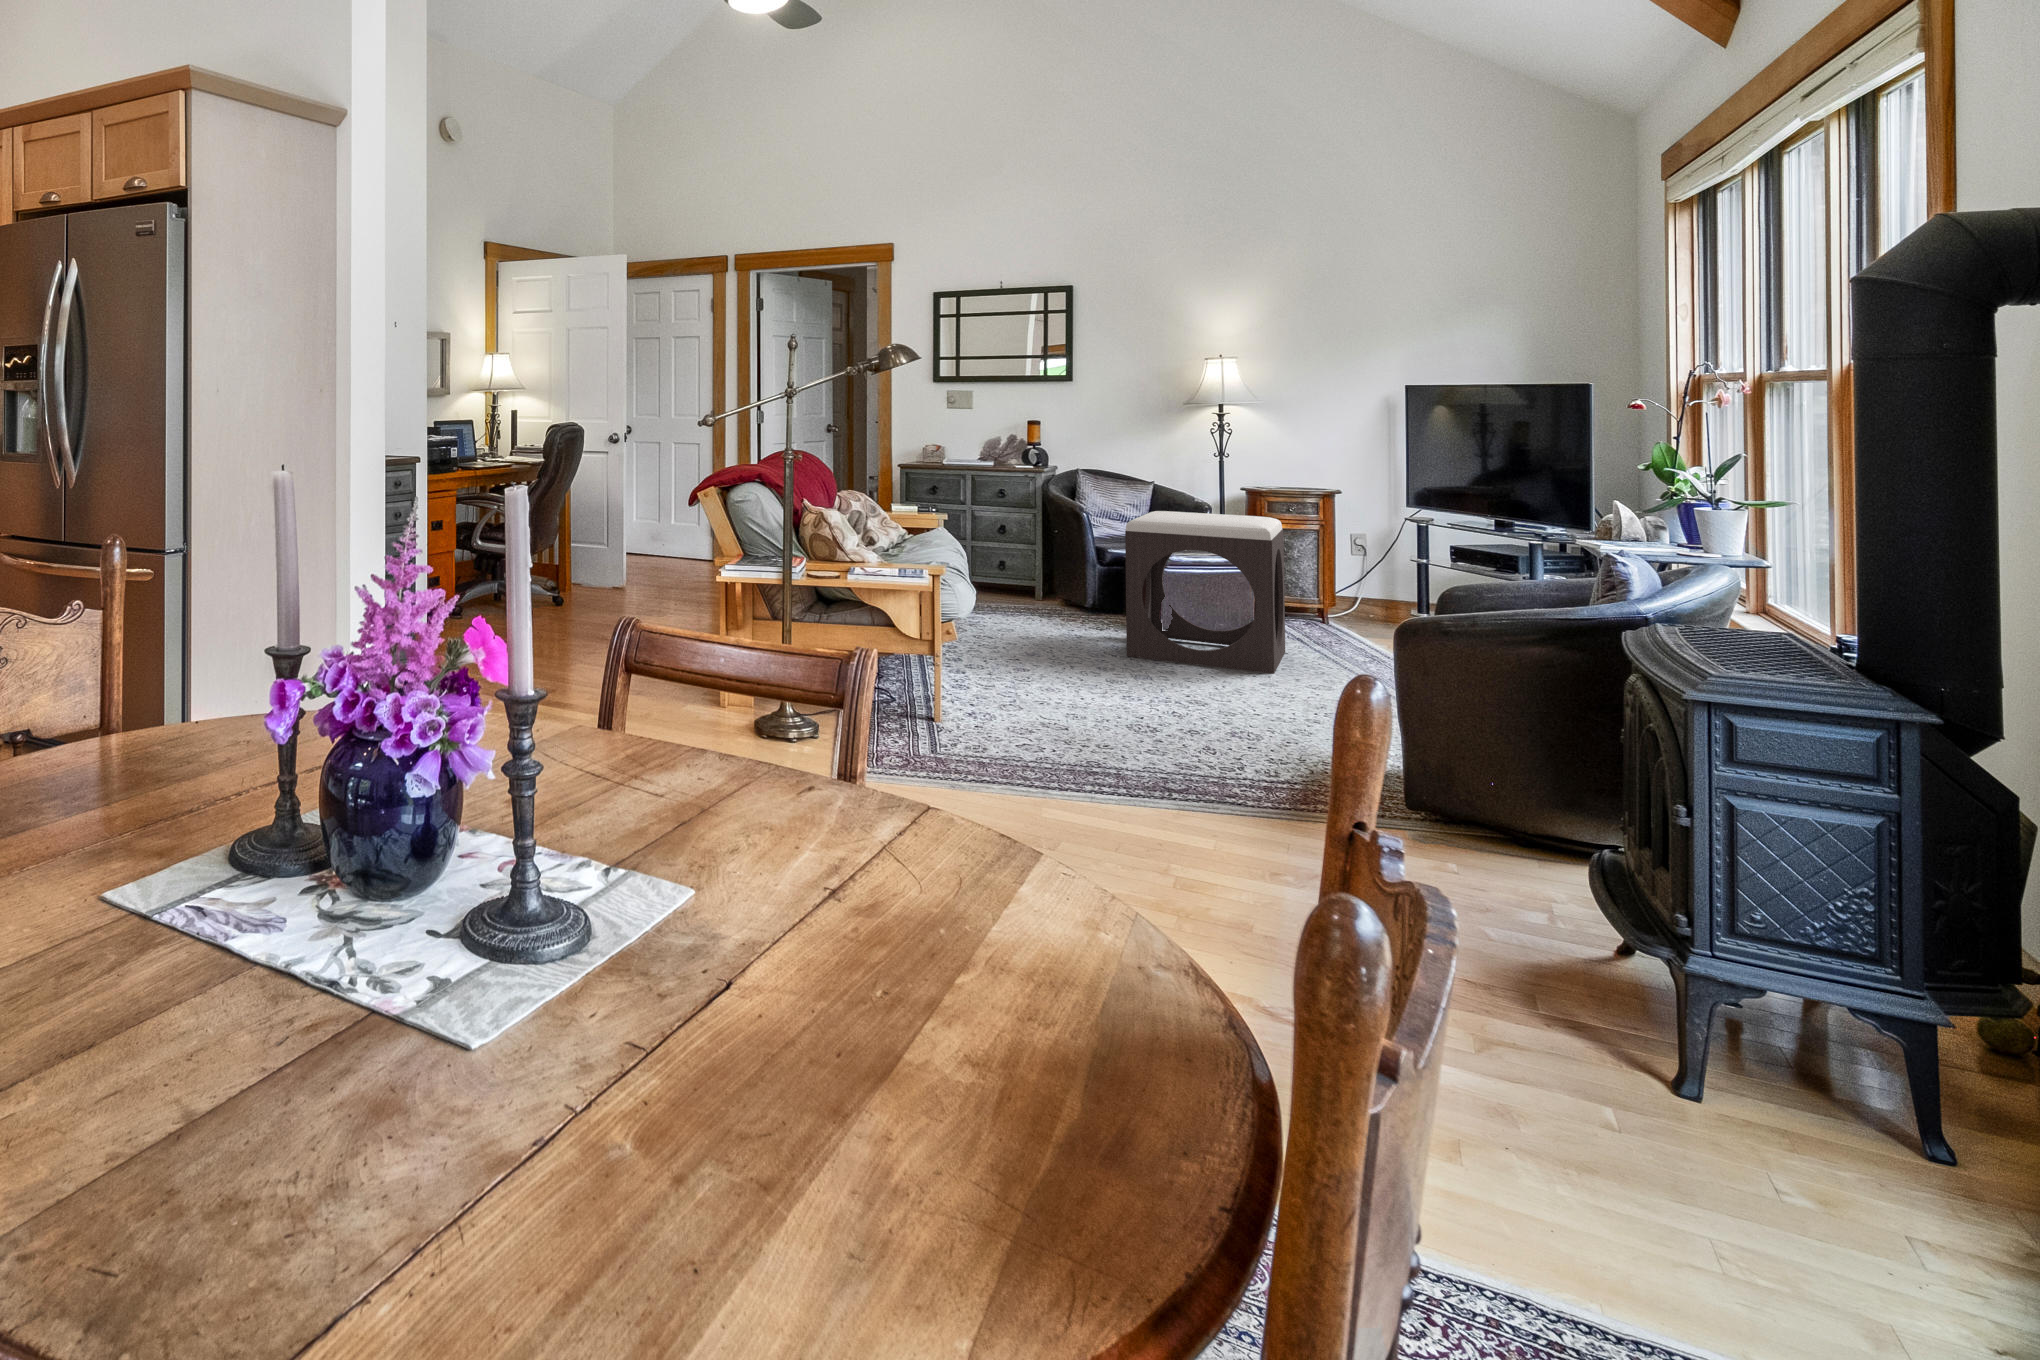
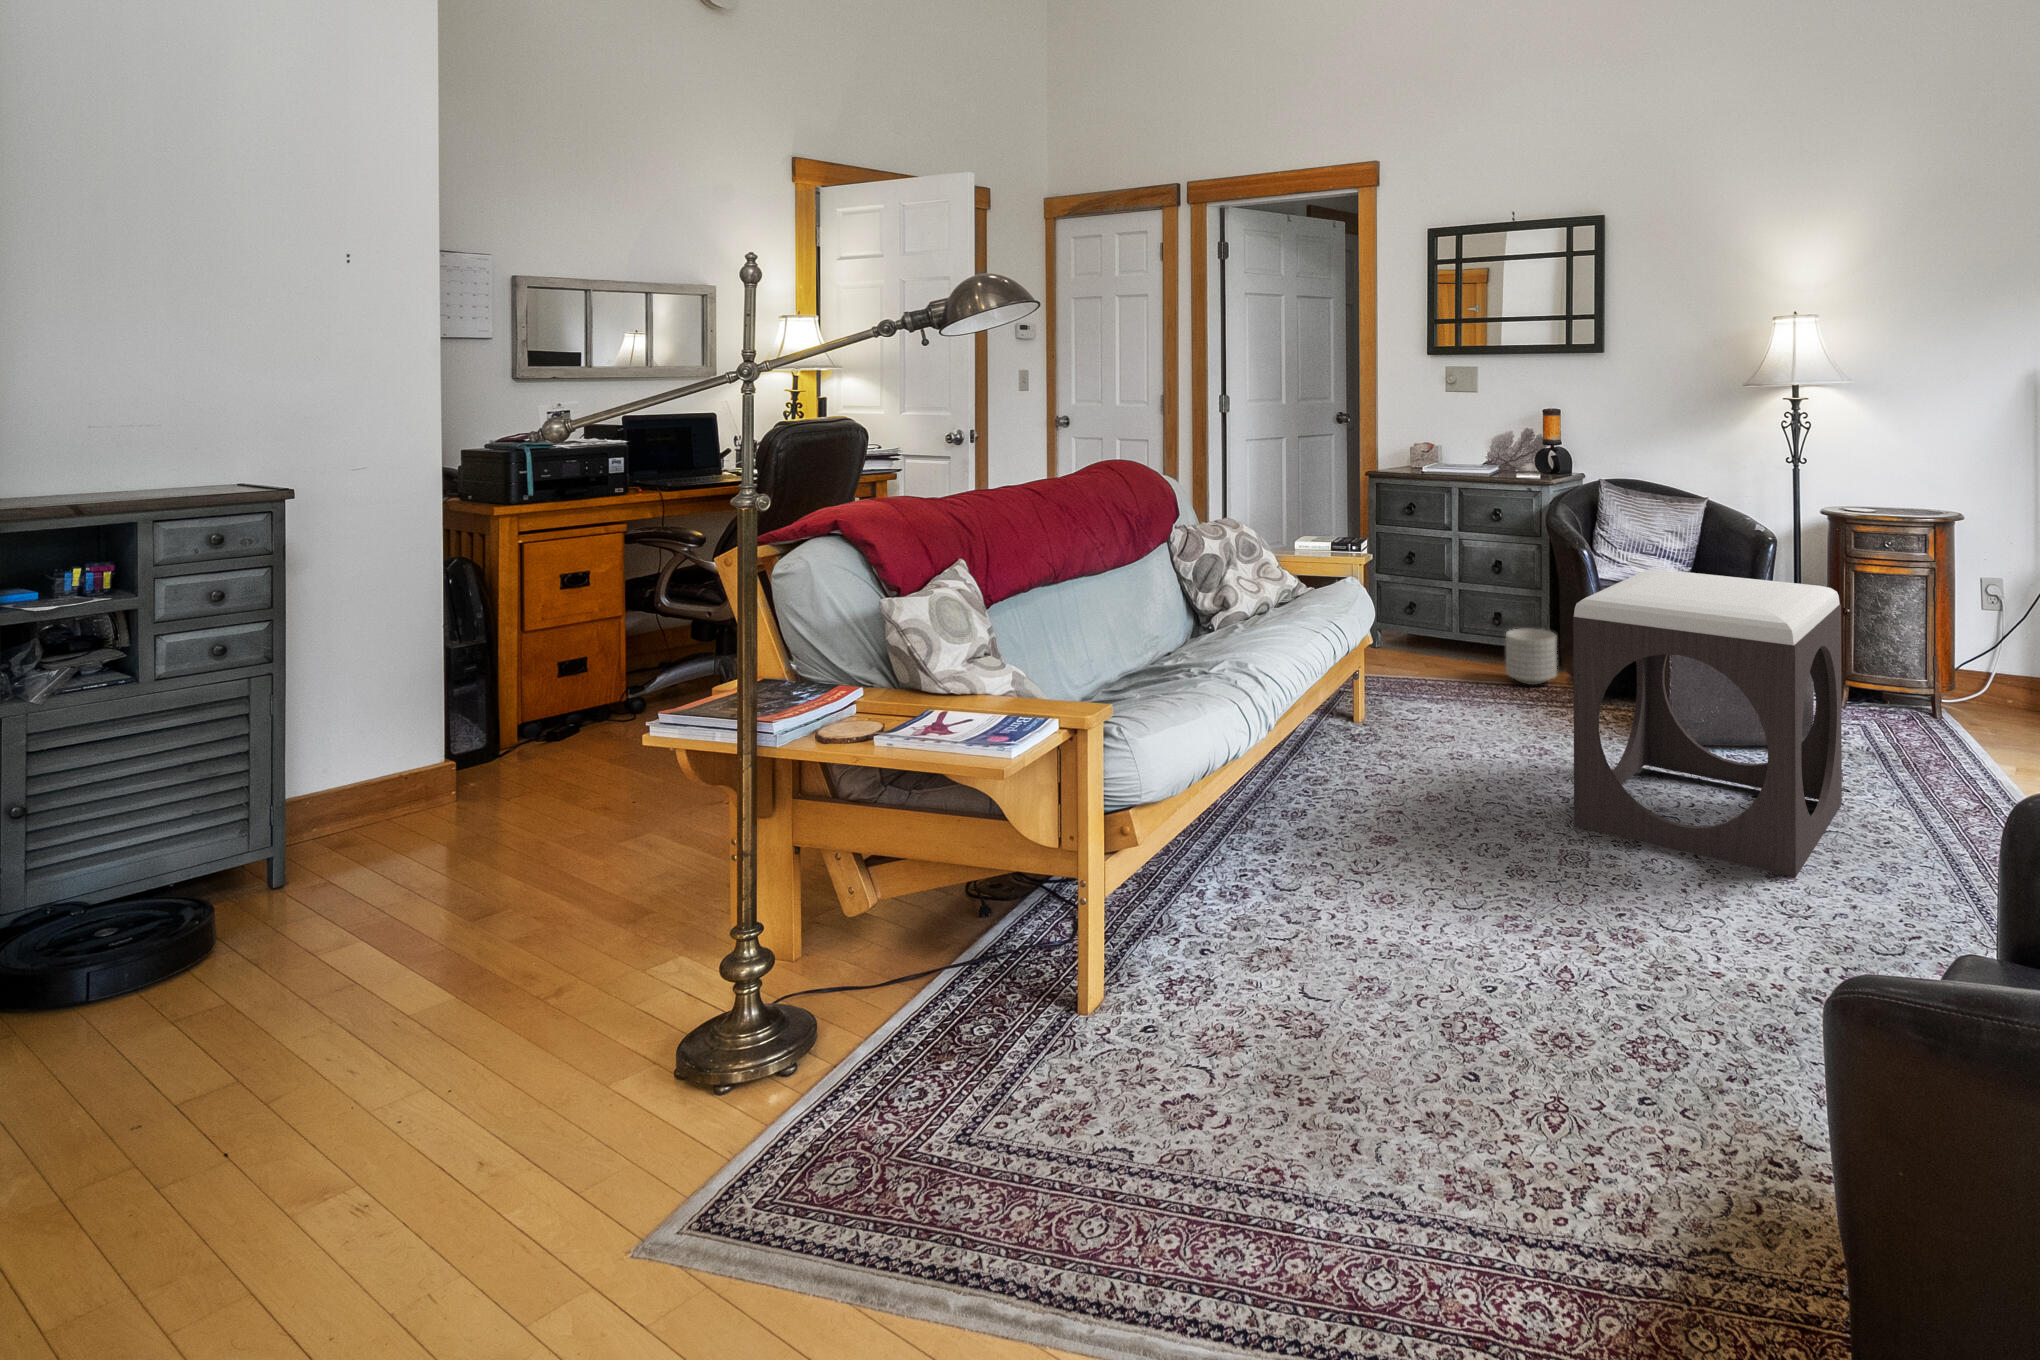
planter: none [1017,569,1055,605] -> present [1506,629,1557,685]

